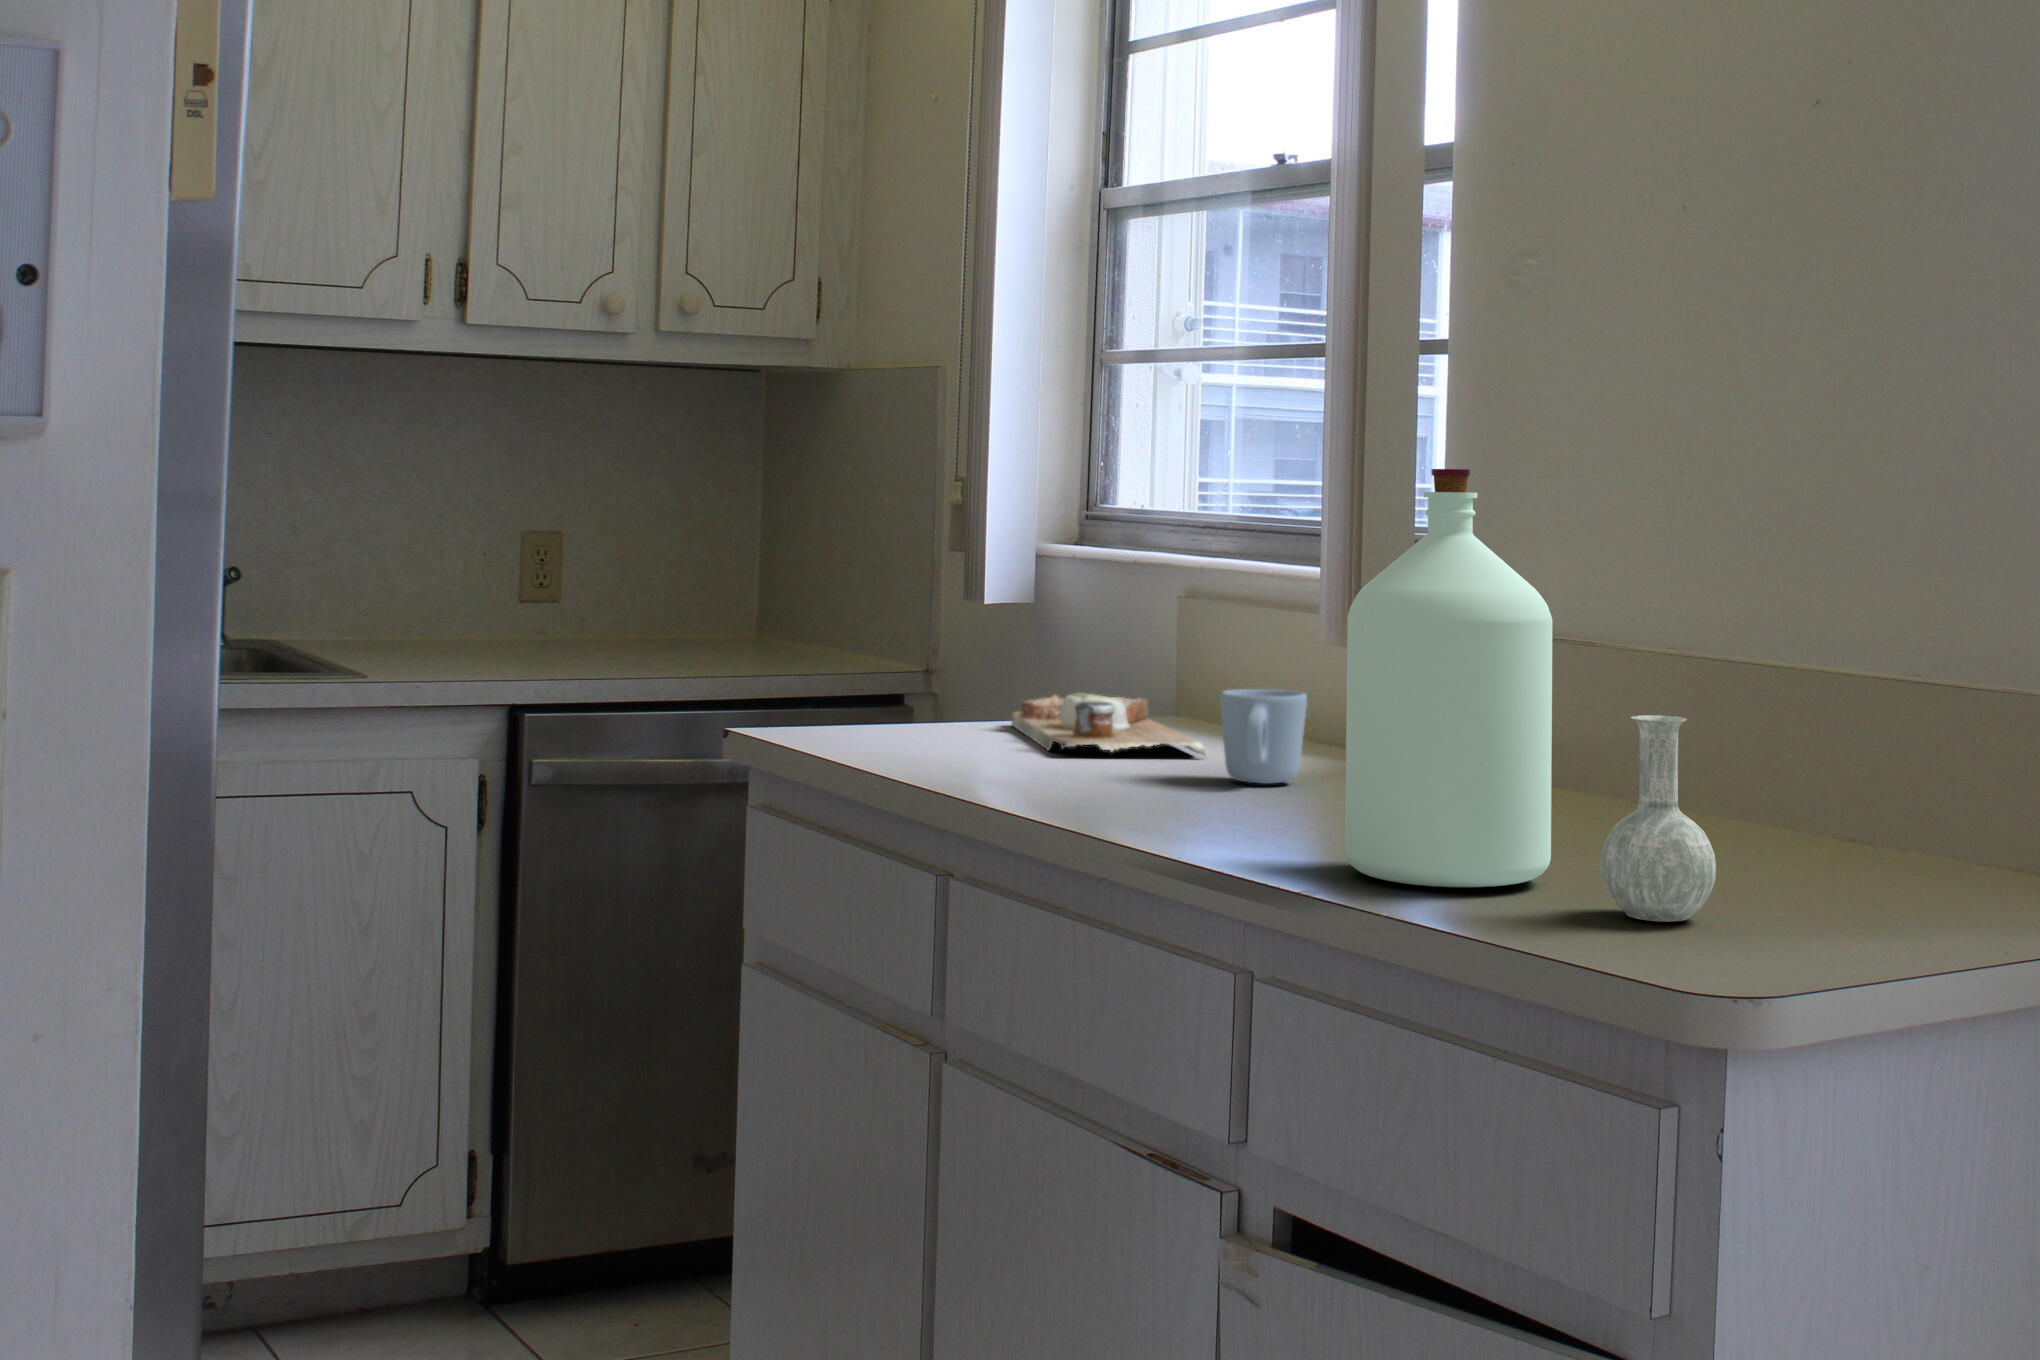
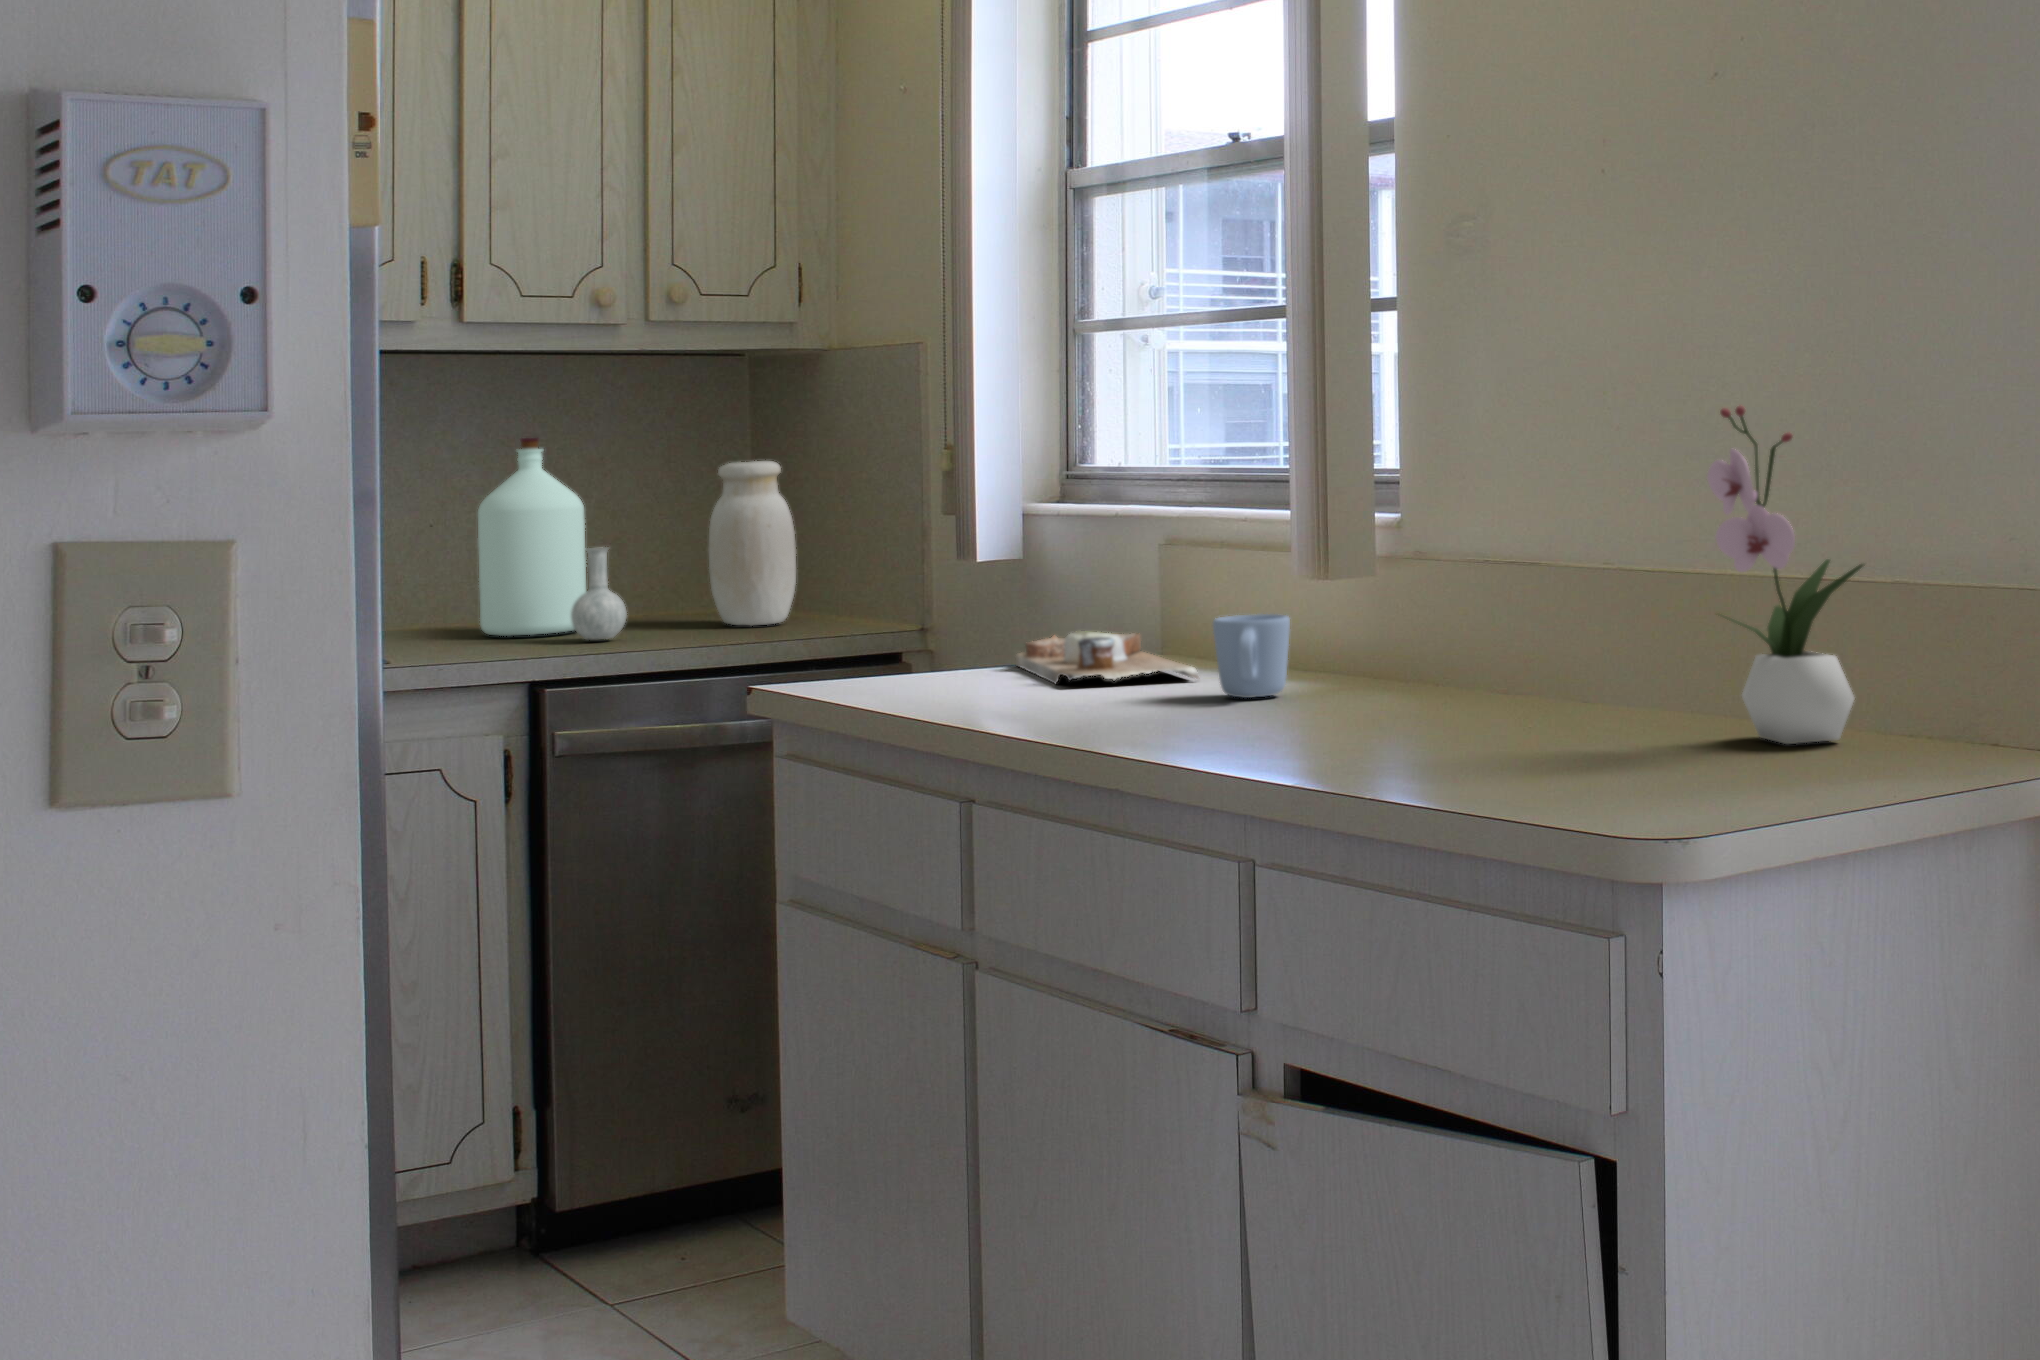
bottle: present [1345,469,1716,922] -> present [478,438,627,639]
flower arrangement: none [1798,483,1991,893] -> present [1707,406,1864,744]
jar: none [708,486,797,660] -> present [709,461,796,626]

